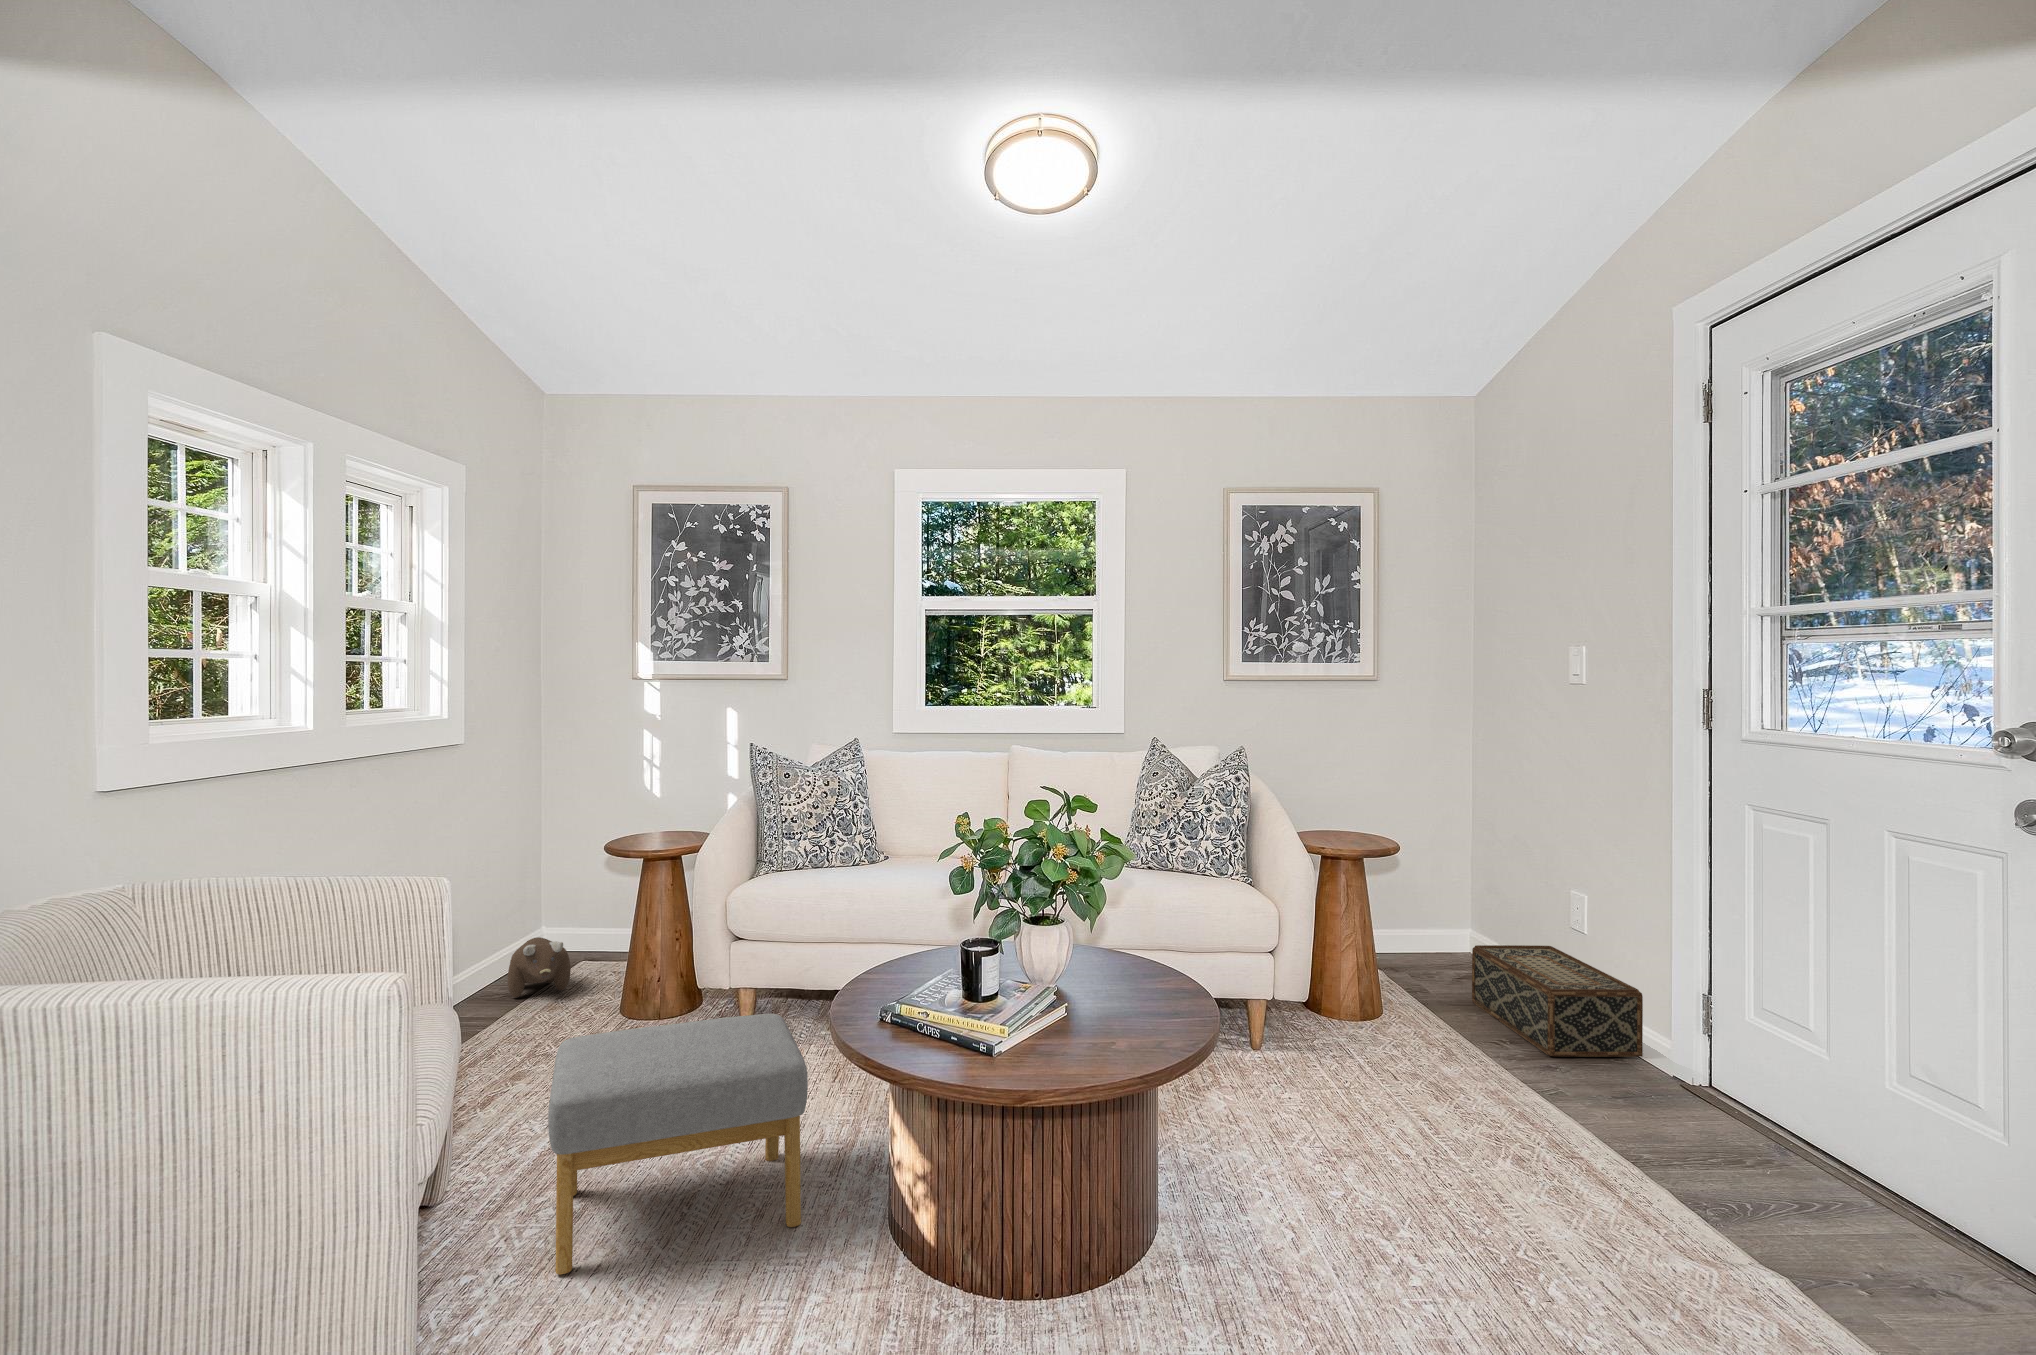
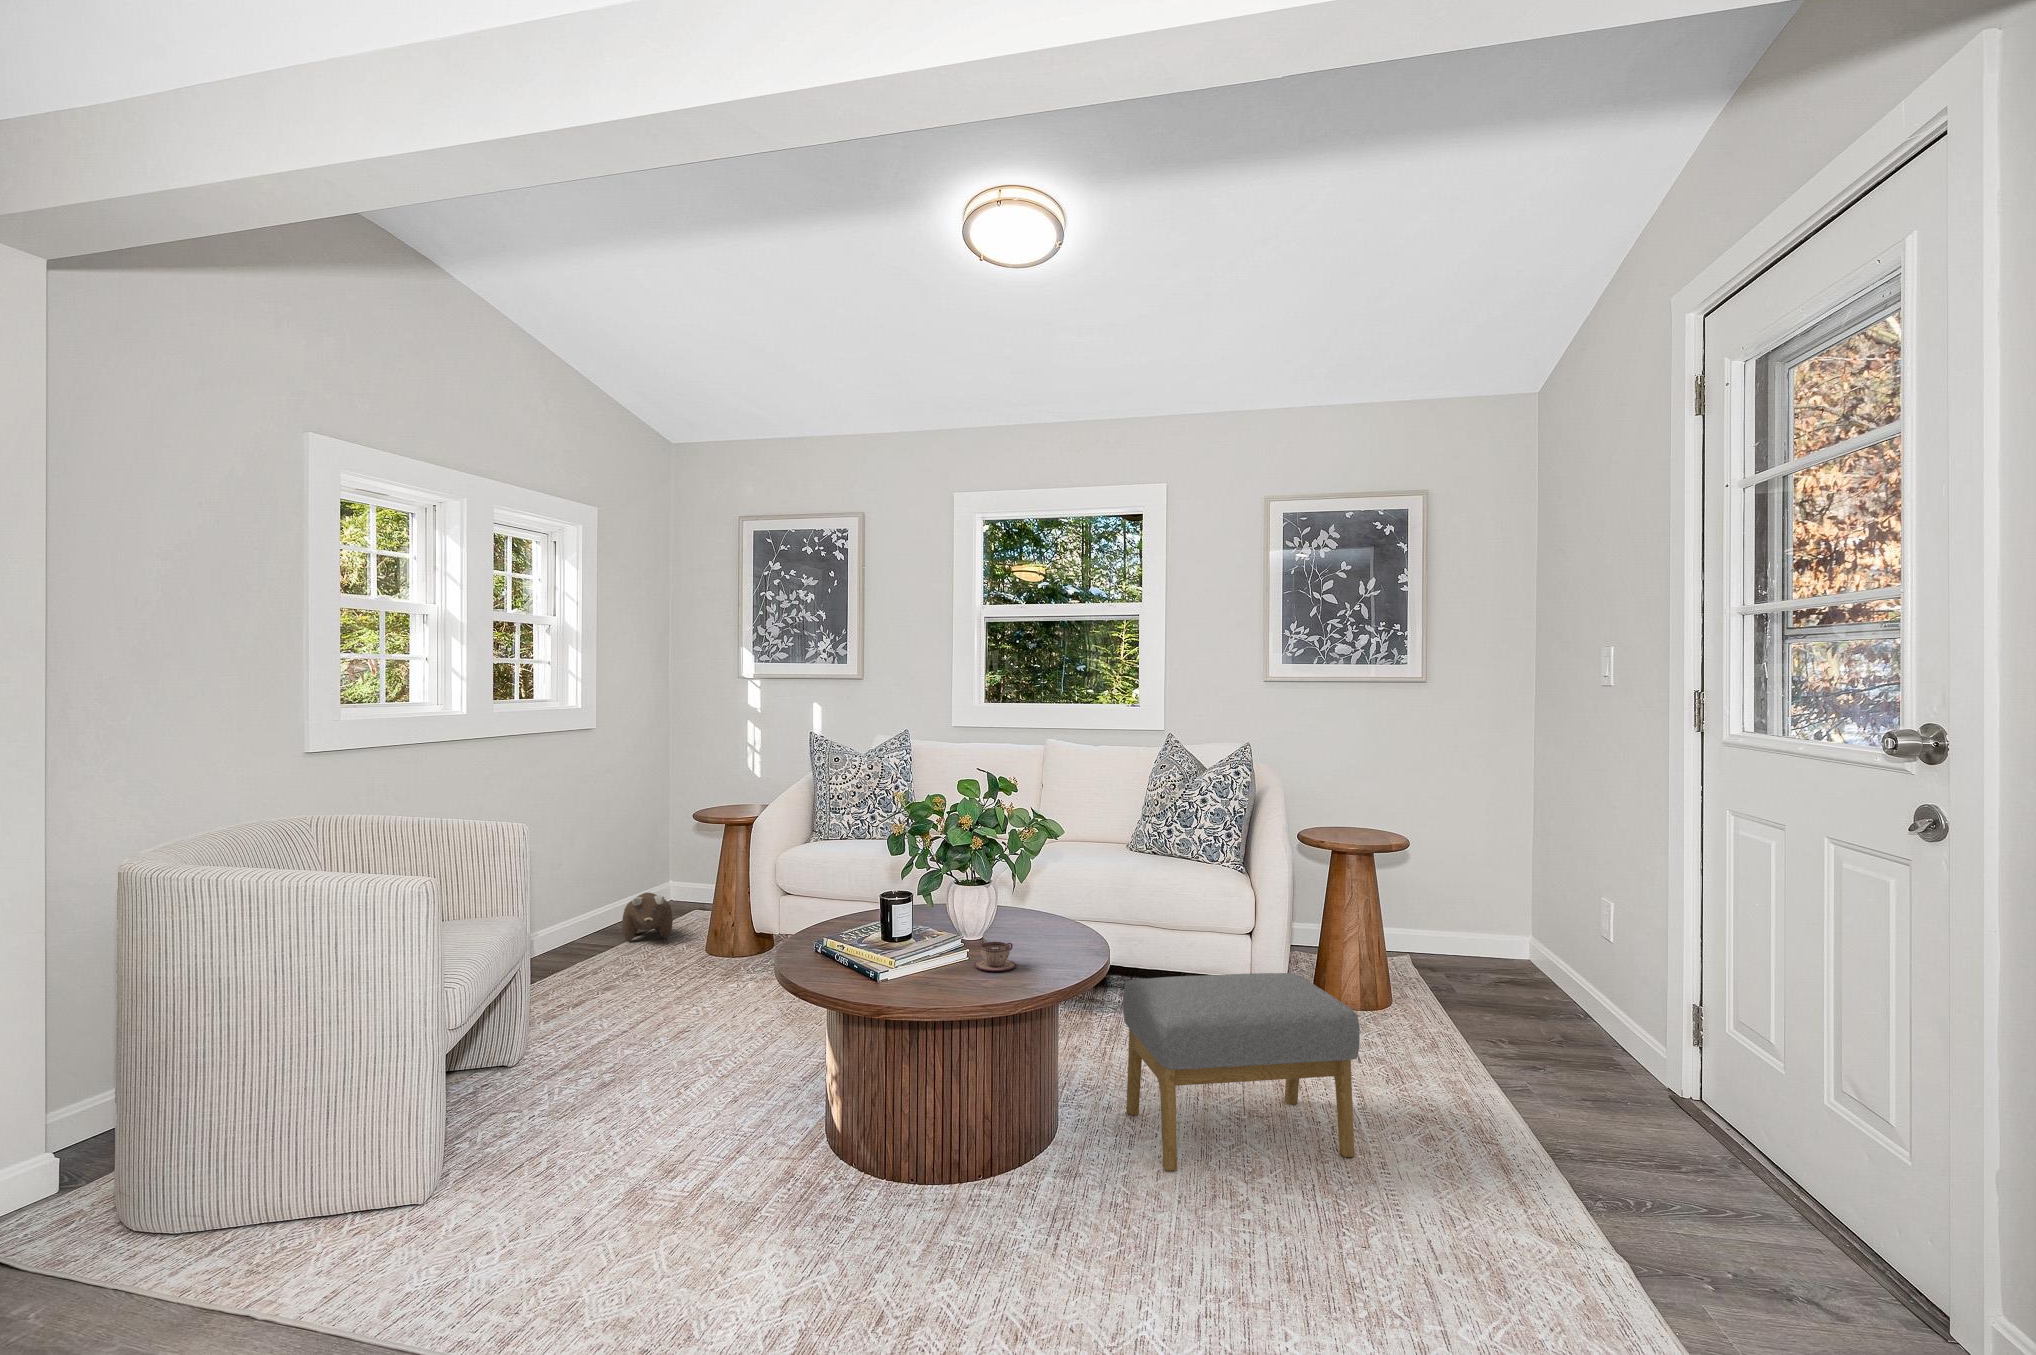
woven basket: present [1472,945,1643,1057] -> none [1483,945,1627,1060]
teacup: none [1076,998,1127,1036] -> present [974,942,1016,971]
footstool: present [548,1014,808,1274] -> present [1123,973,1360,1170]

